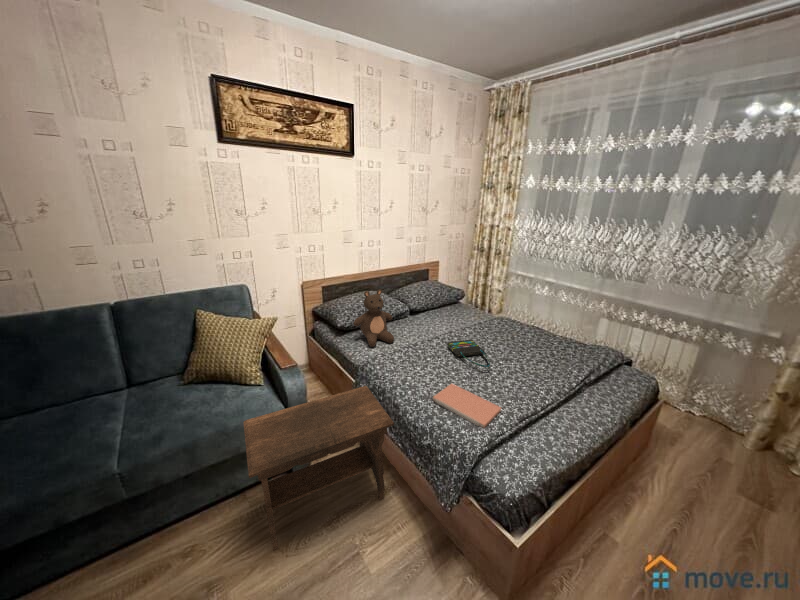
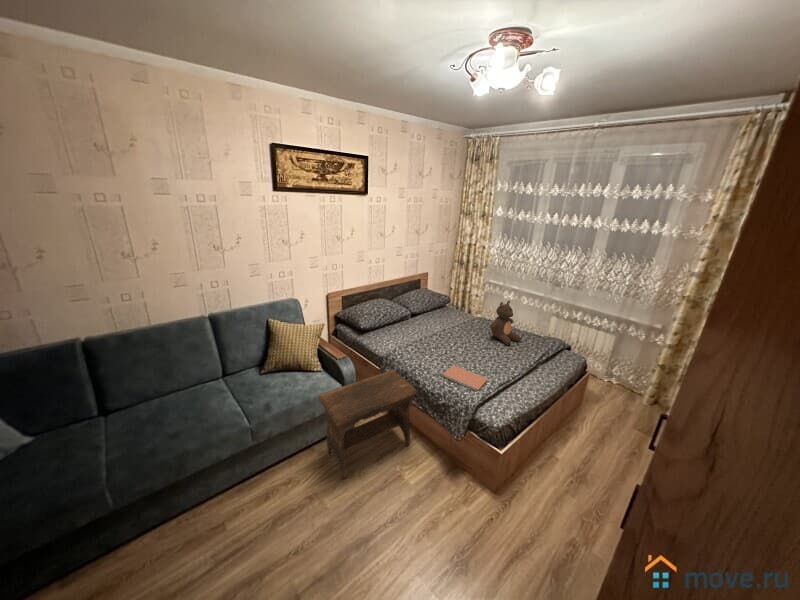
teddy bear: present [354,289,394,347] -> present [490,301,521,345]
tote bag: present [447,340,490,373] -> none [445,335,477,358]

